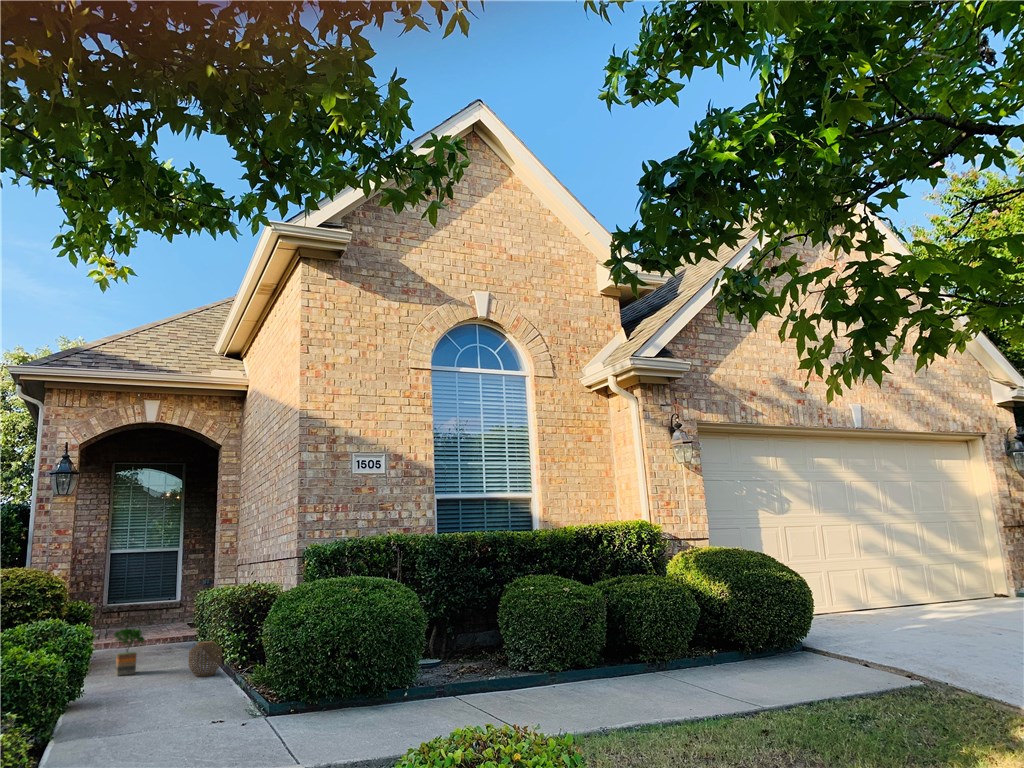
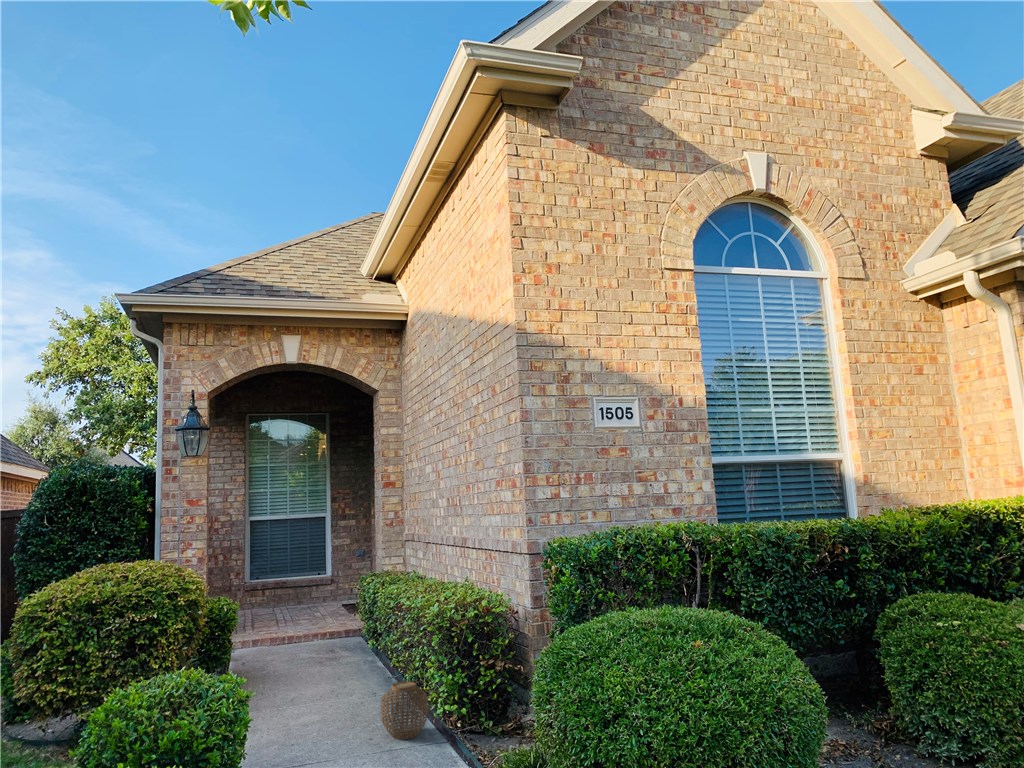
potted tree: present [114,628,145,676] -> none [268,654,314,727]

